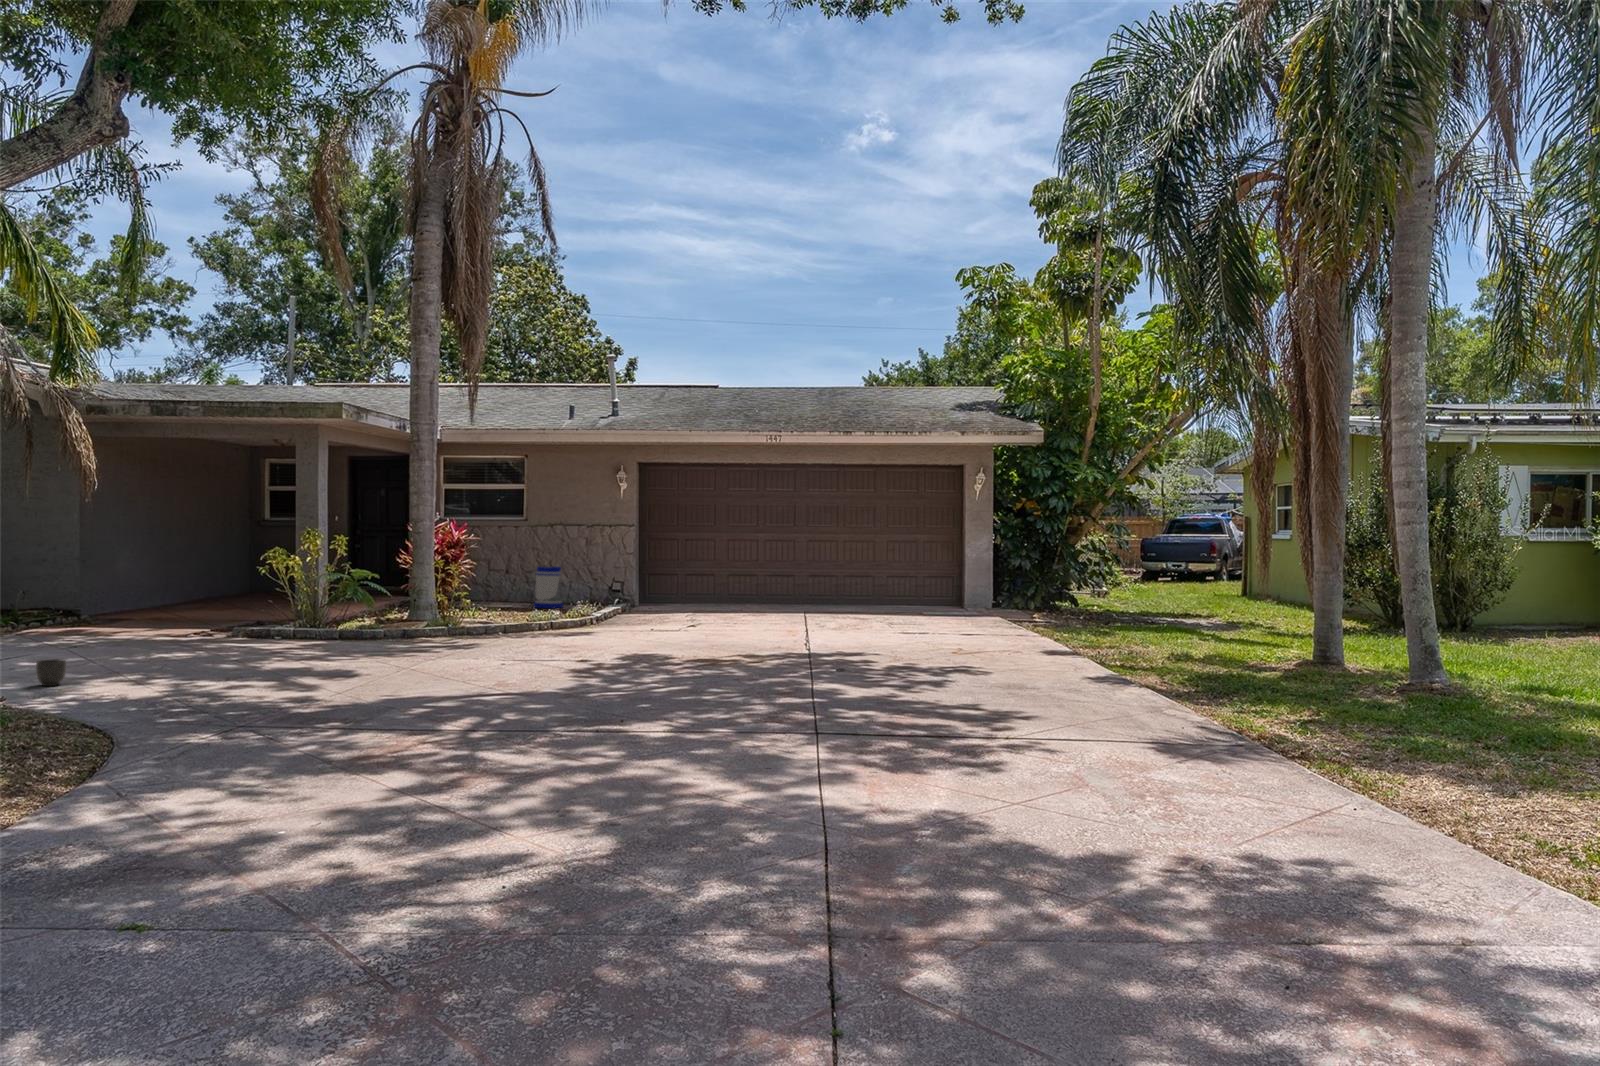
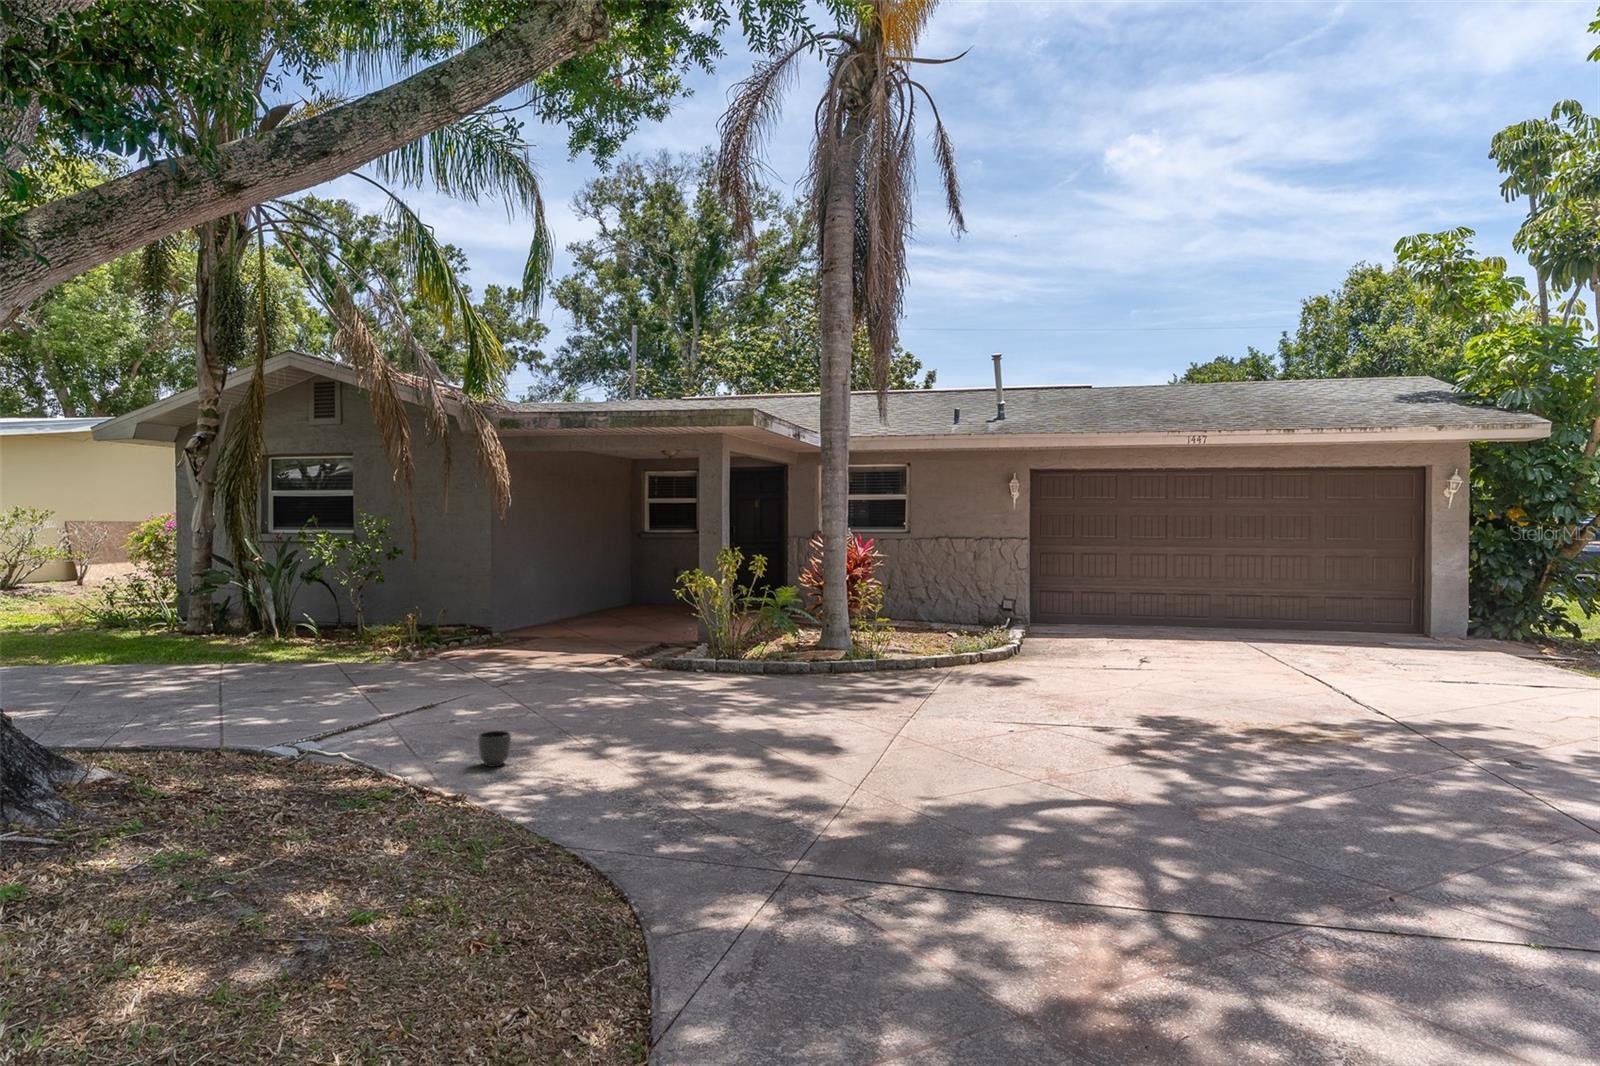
trash can: present [534,566,564,608] -> none [917,581,948,626]

